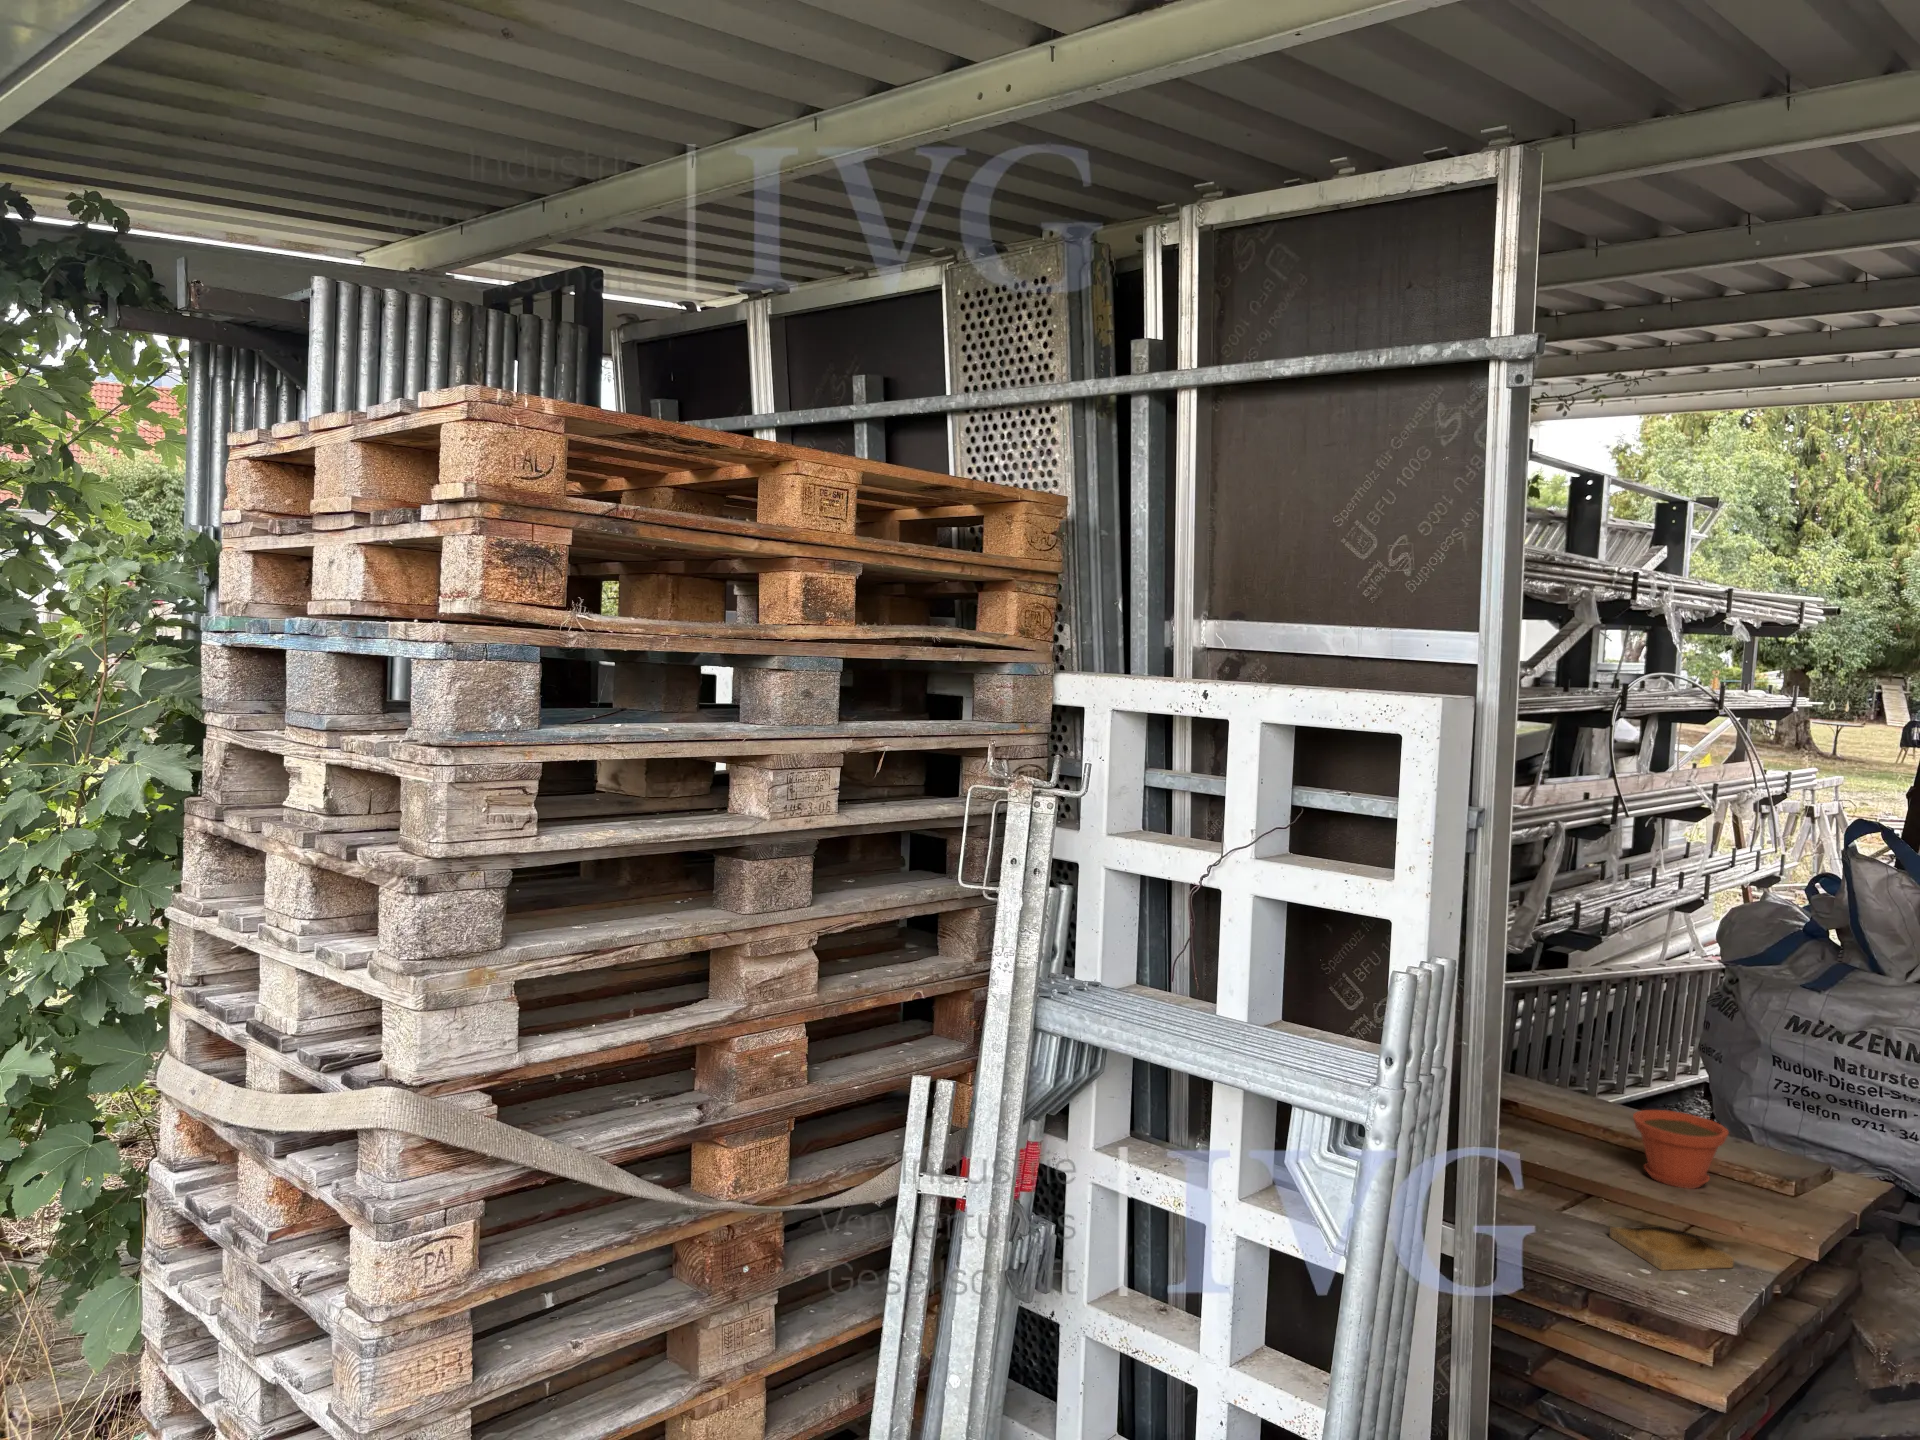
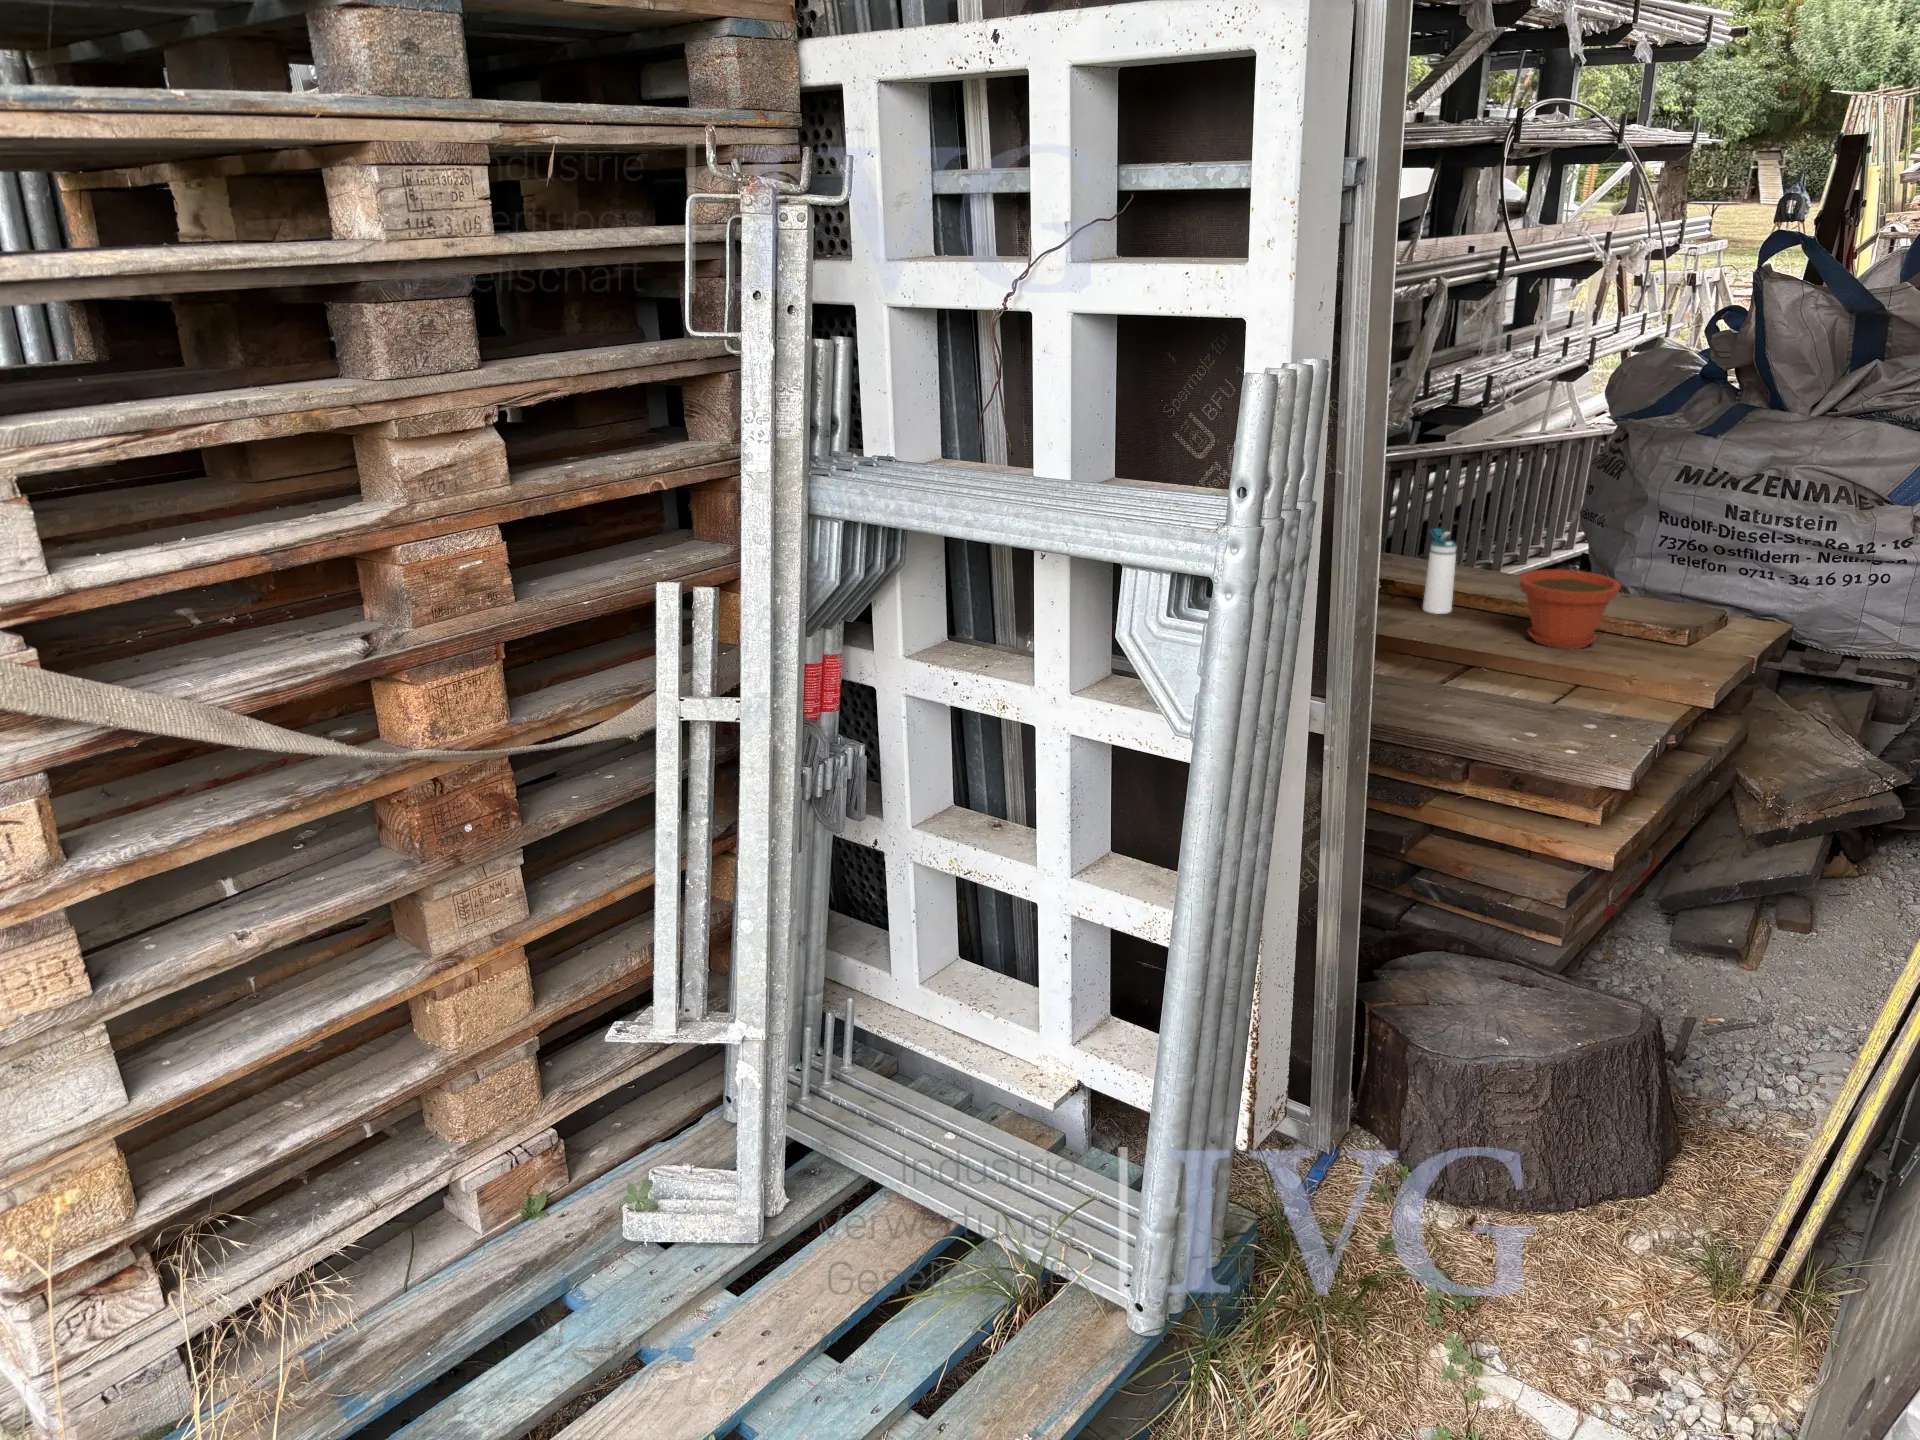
water bottle: none [1546,1060,1575,1141] -> present [1423,528,1457,614]
tray: present [1610,1226,1734,1271] -> none [1491,687,1624,734]

